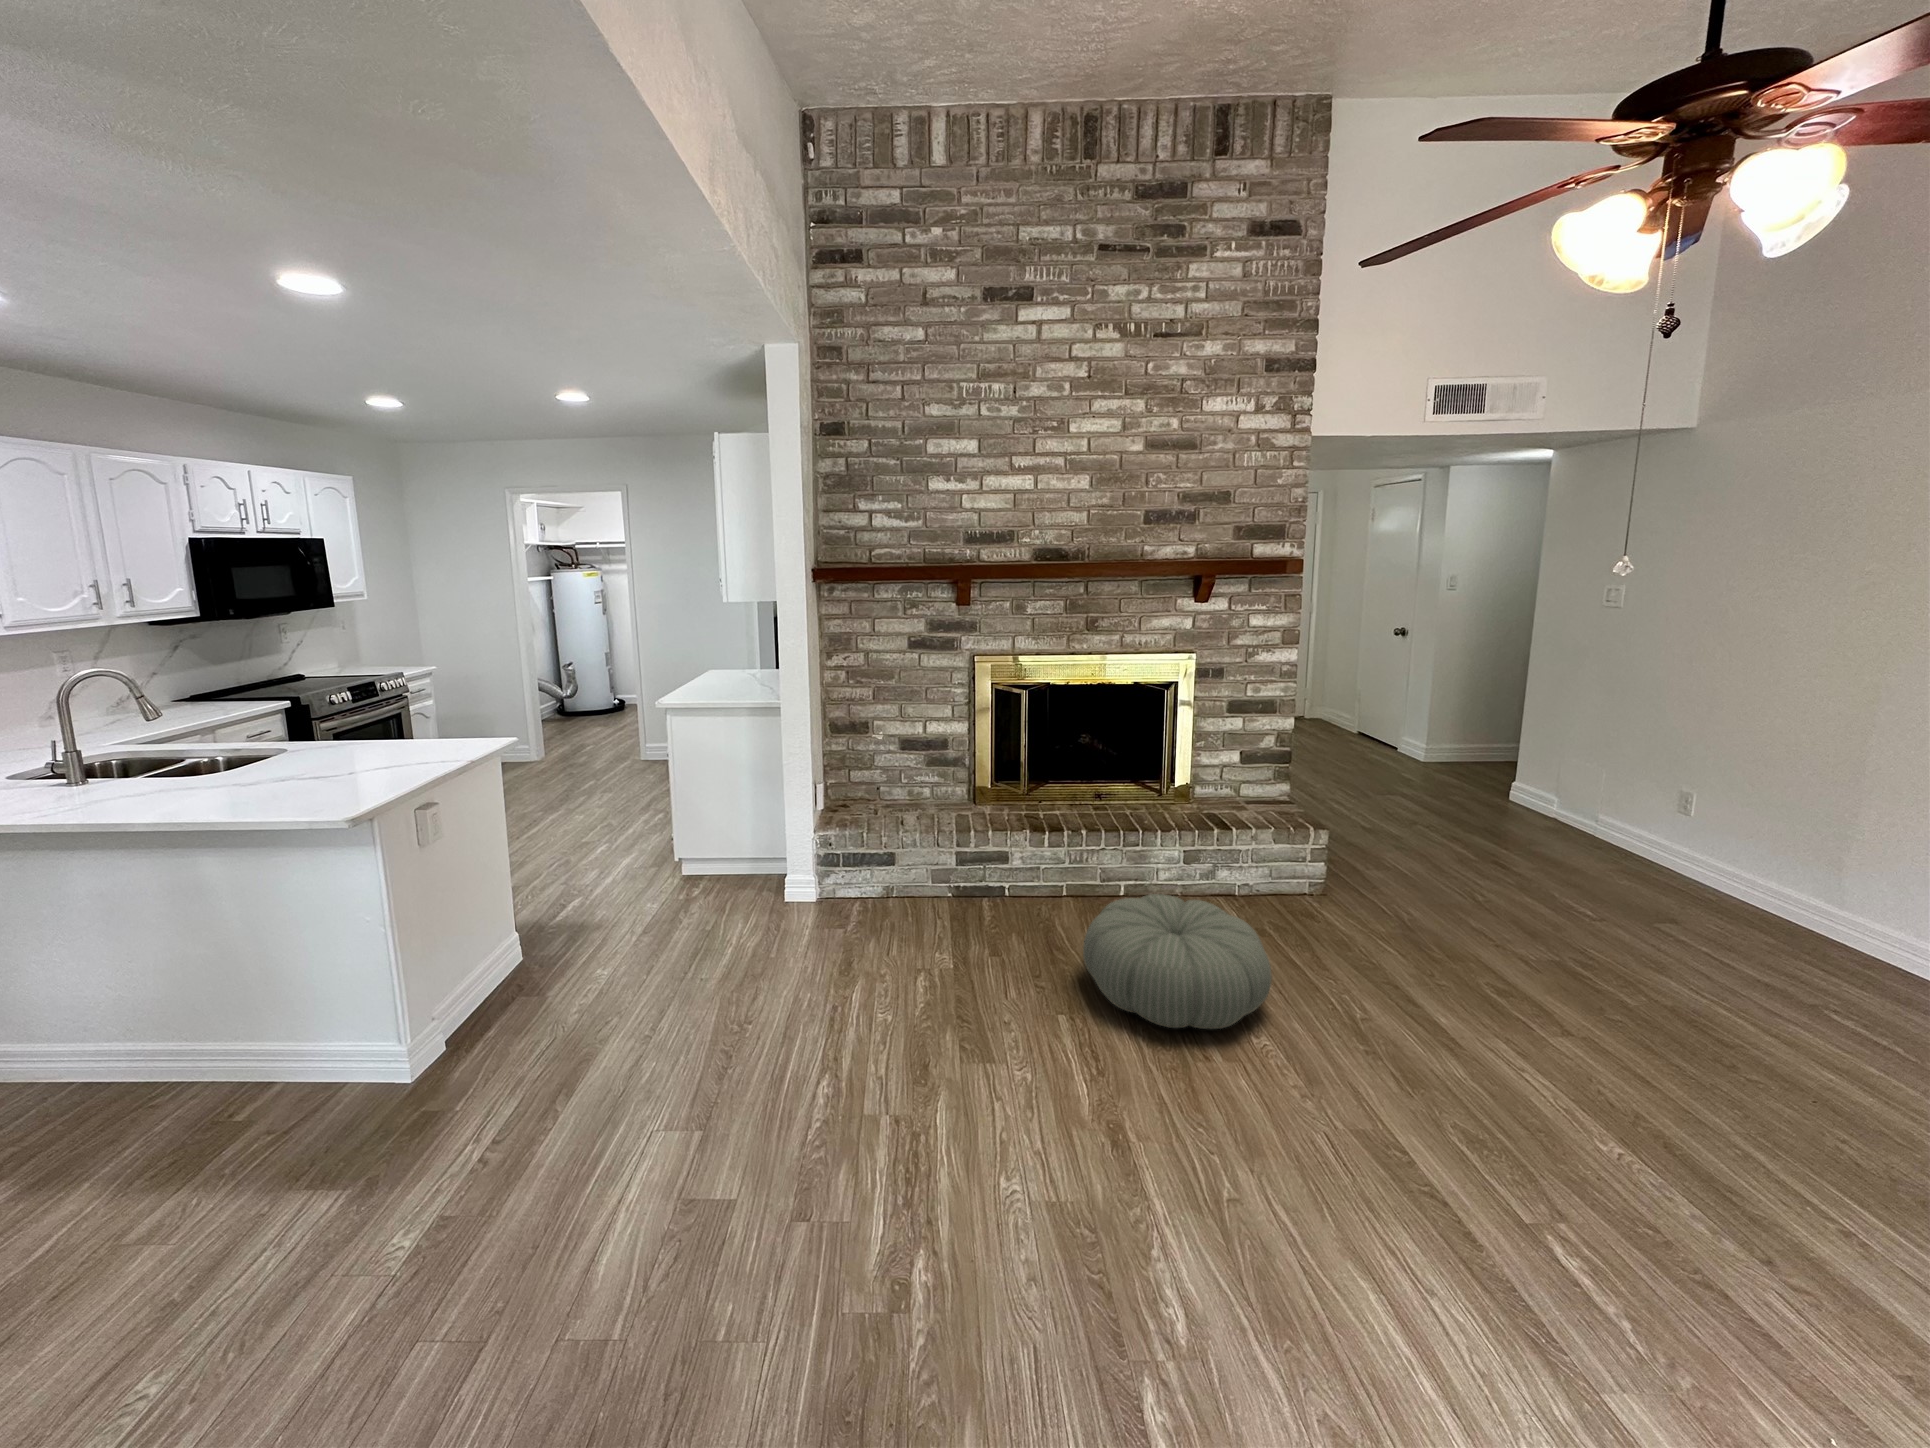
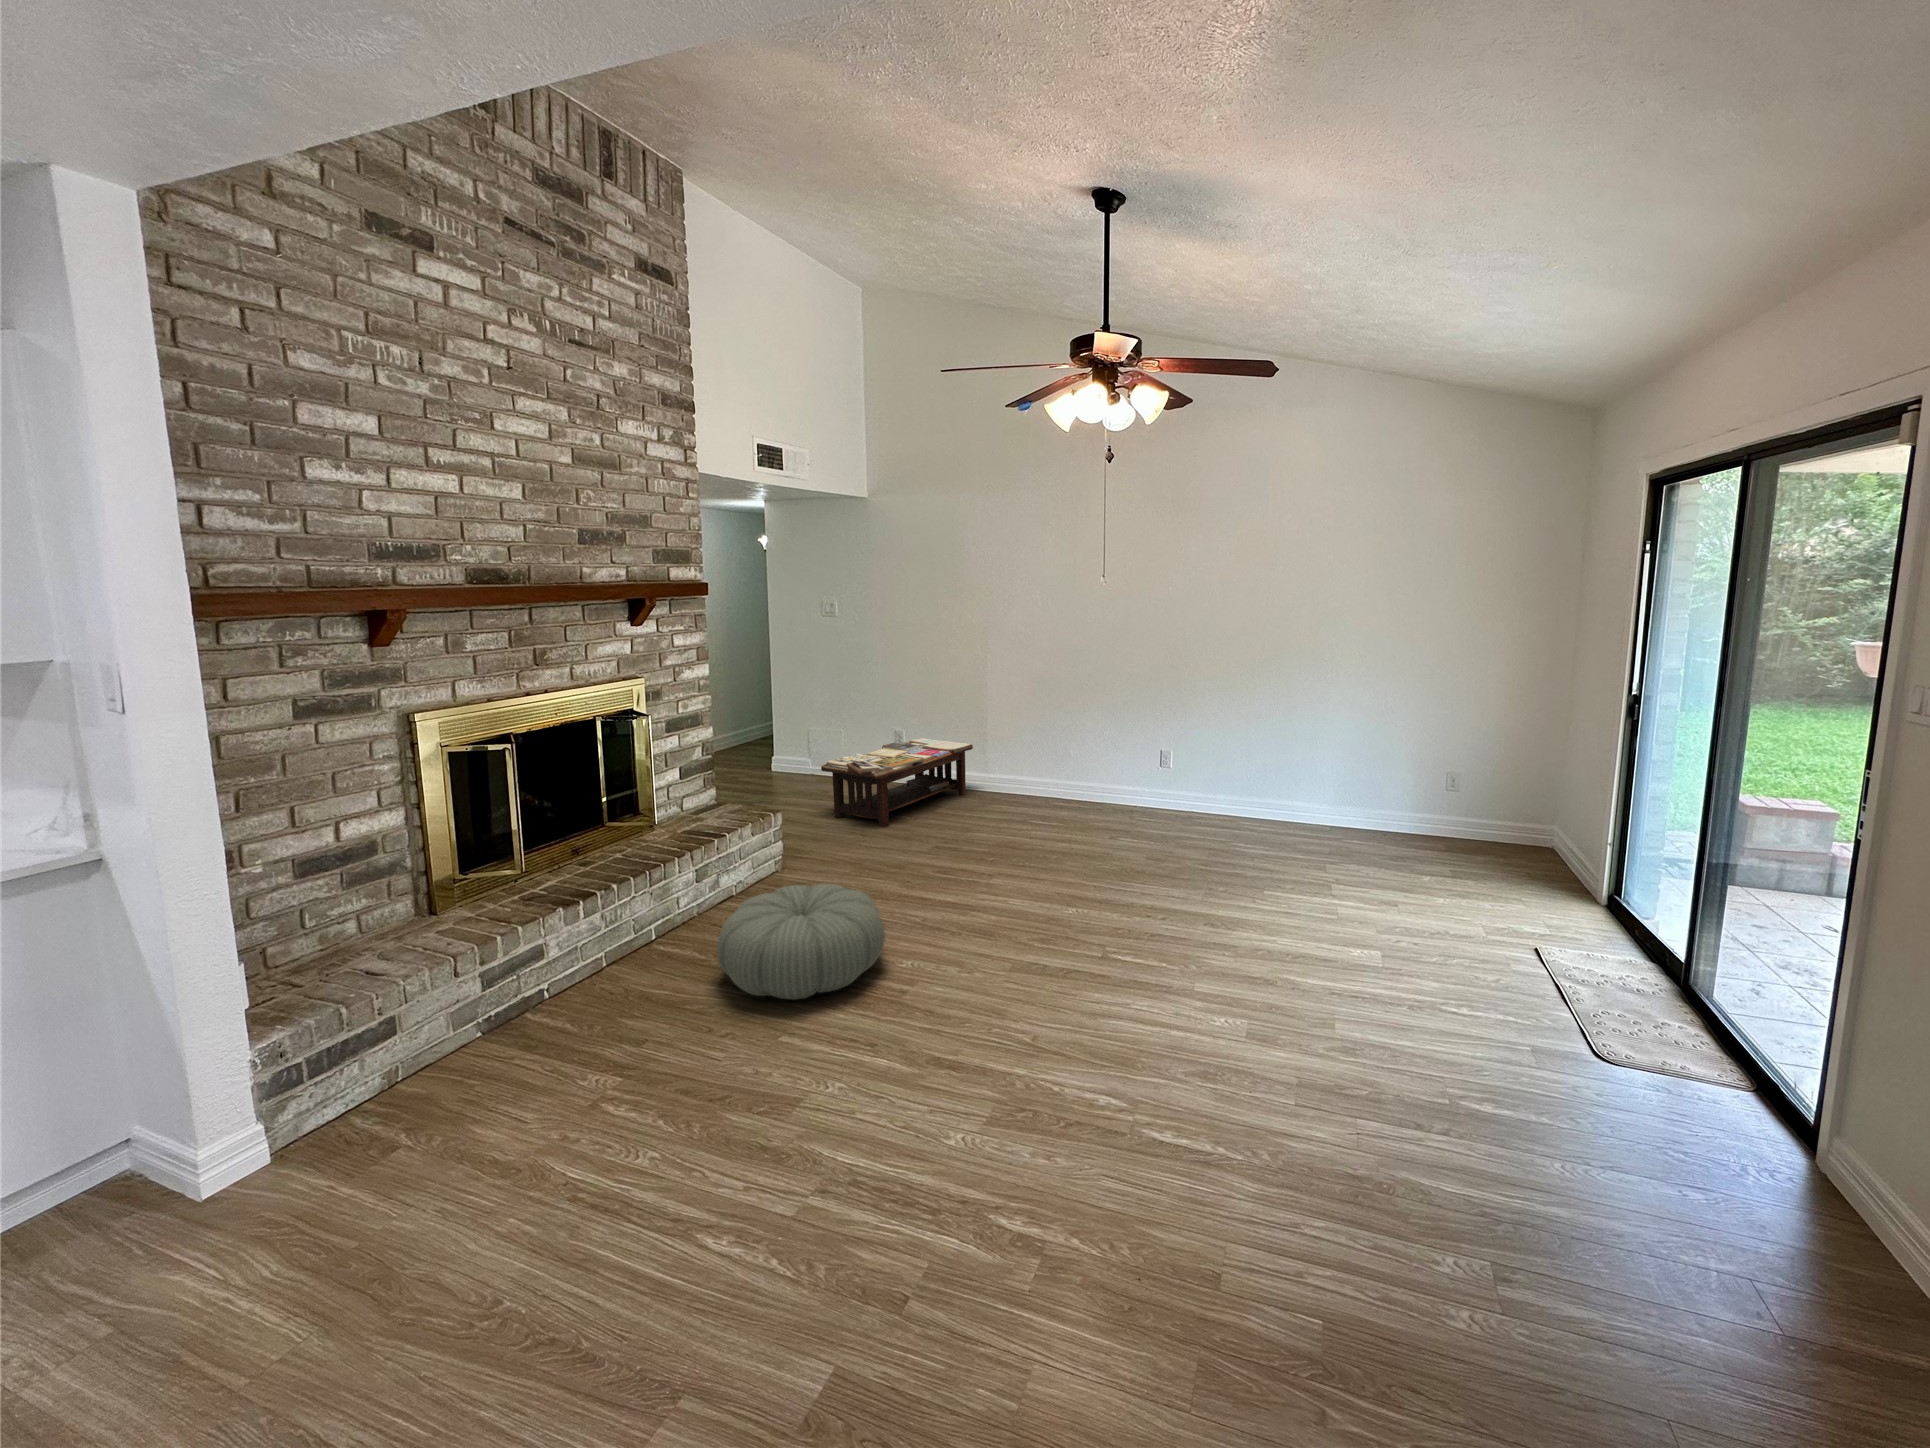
coffee table: none [1474,802,1821,939] -> present [821,738,973,827]

